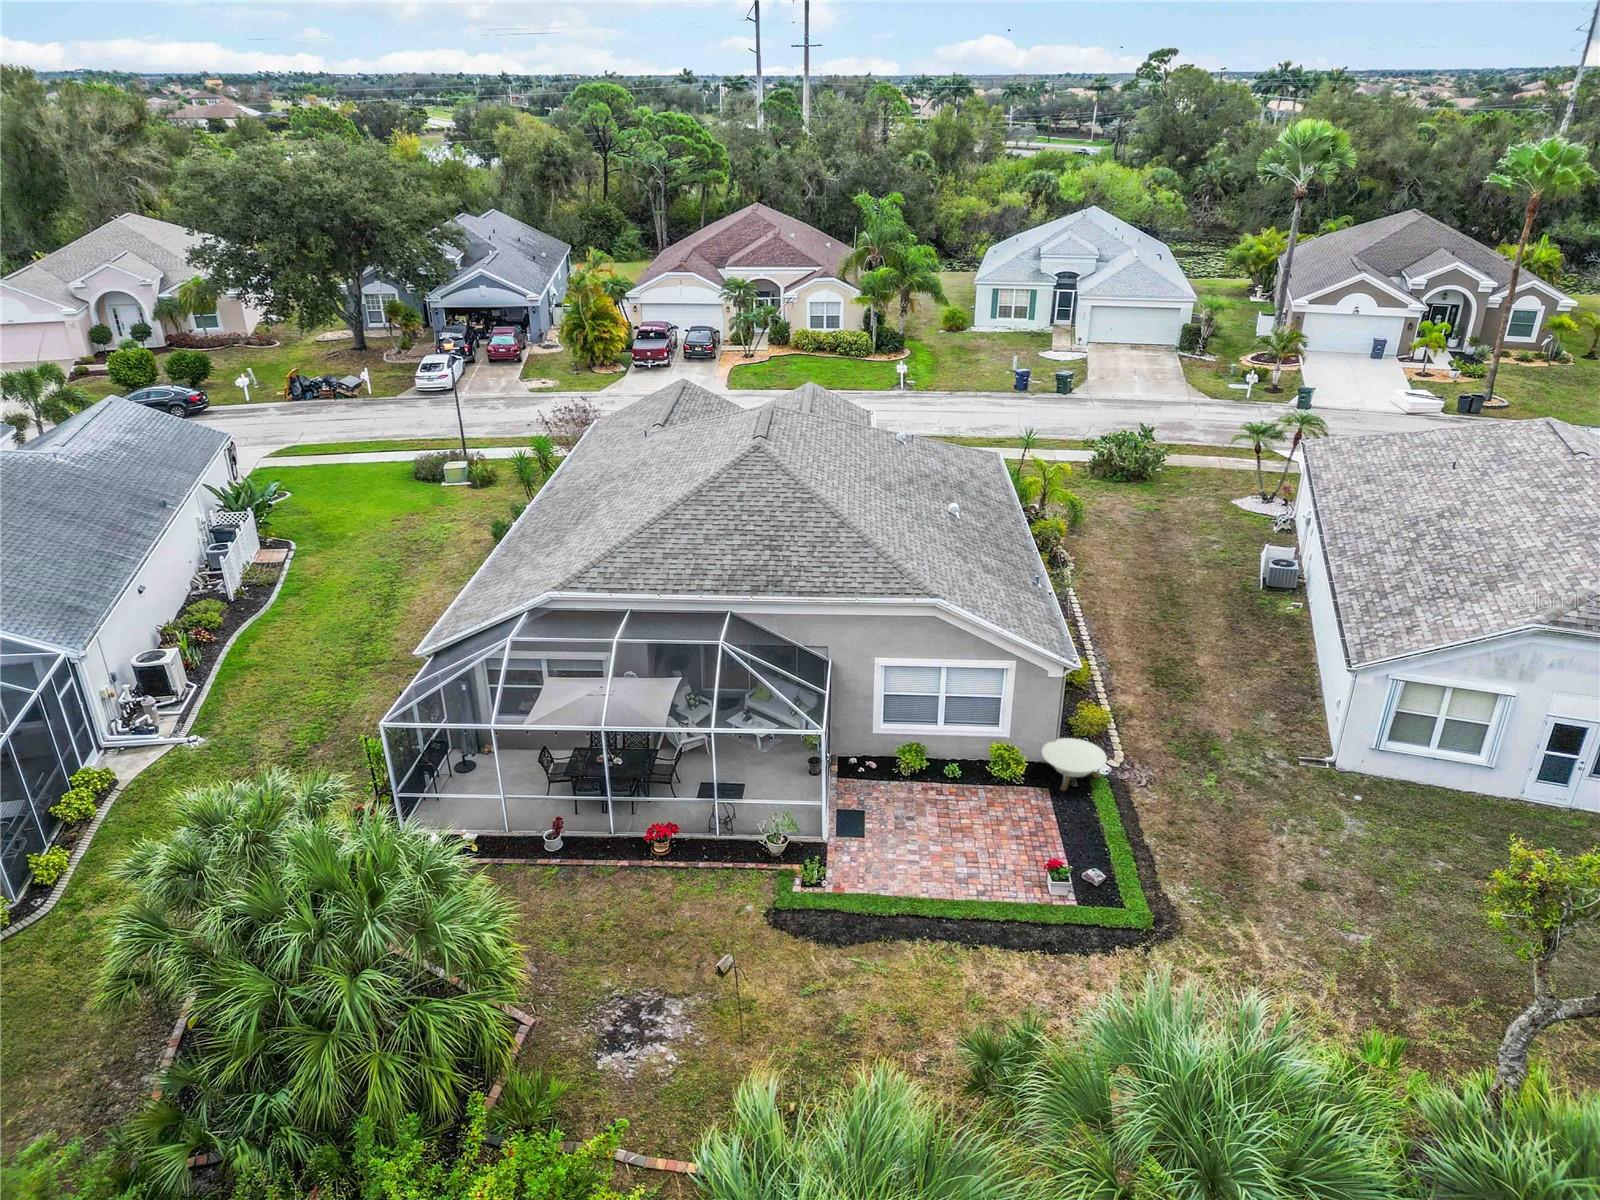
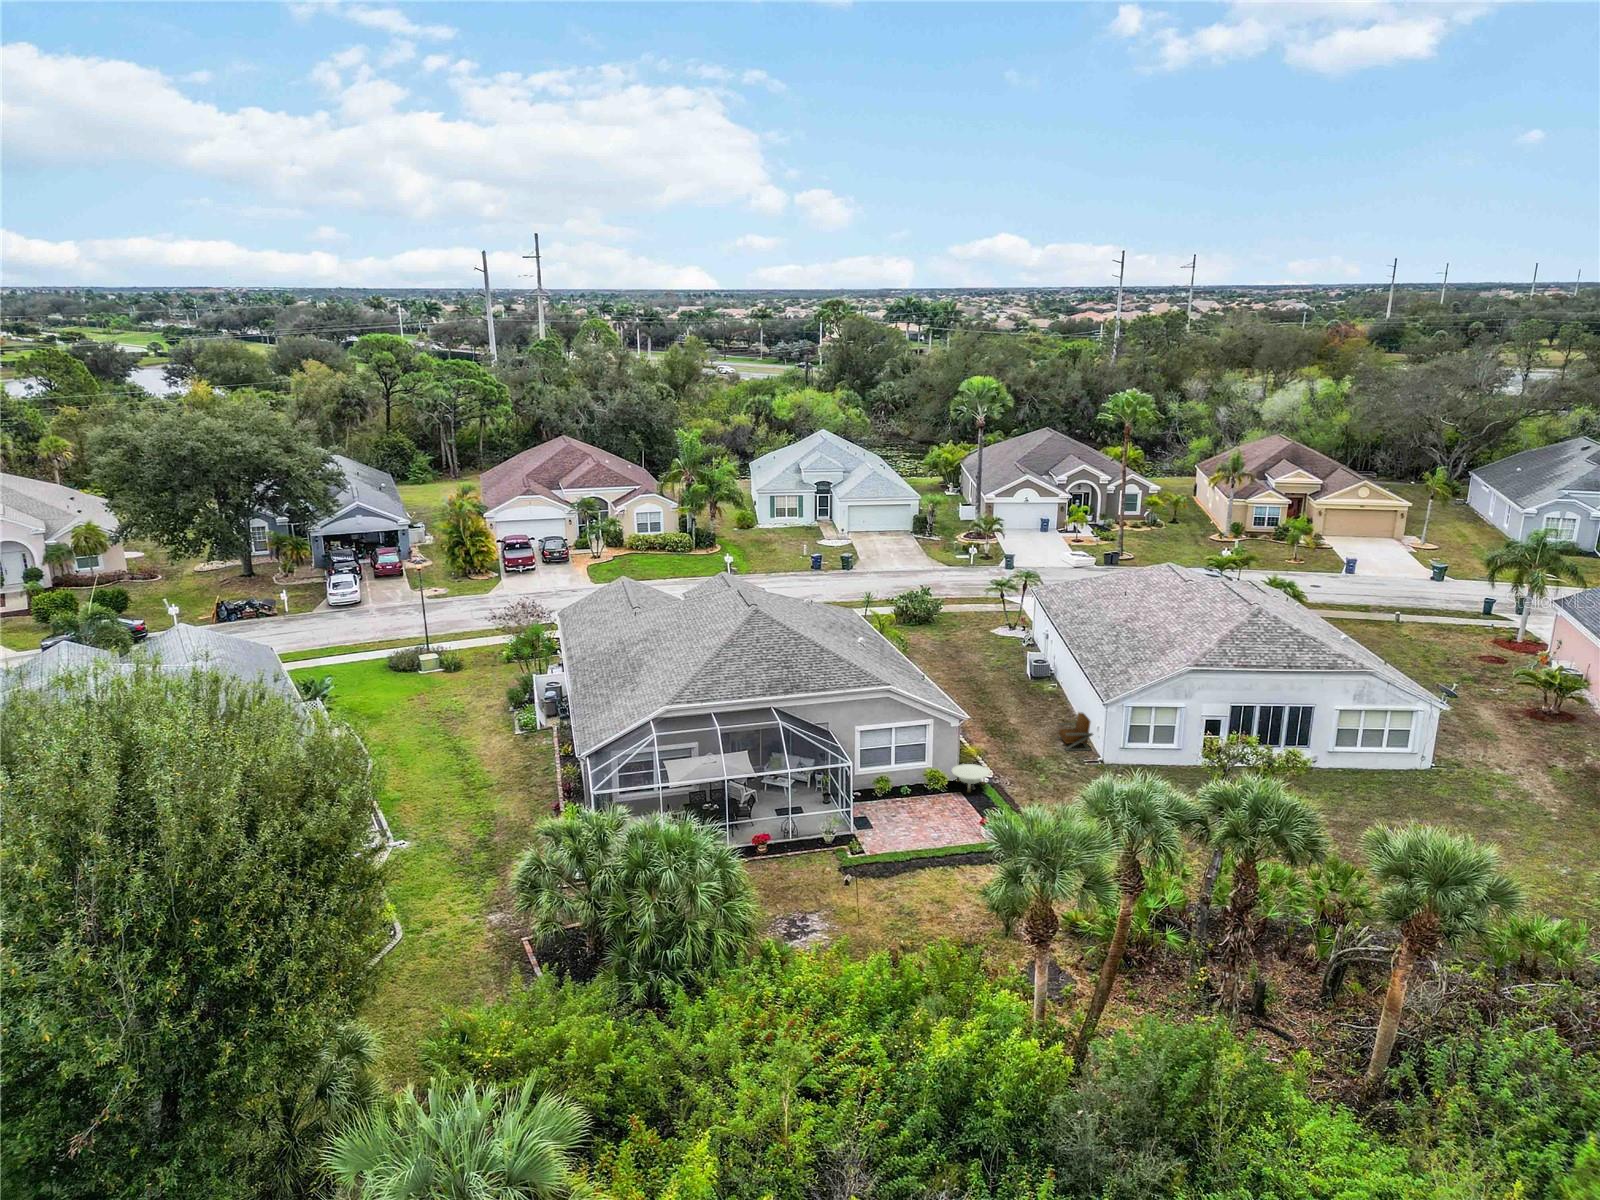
lounge chair: none [1266,669,1328,738] -> present [1058,713,1093,751]

